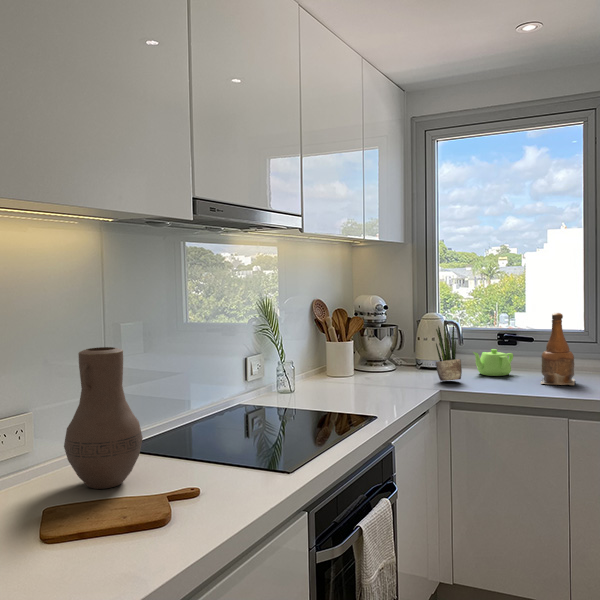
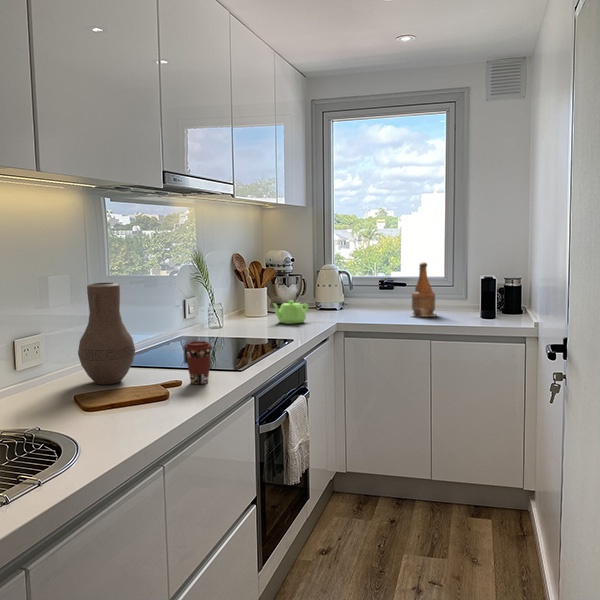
potted plant: present [436,321,462,381] -> none [333,269,352,317]
teapot: present [473,349,513,376] -> present [273,300,308,324]
coffee cup: none [203,433,243,497] -> present [184,341,212,384]

